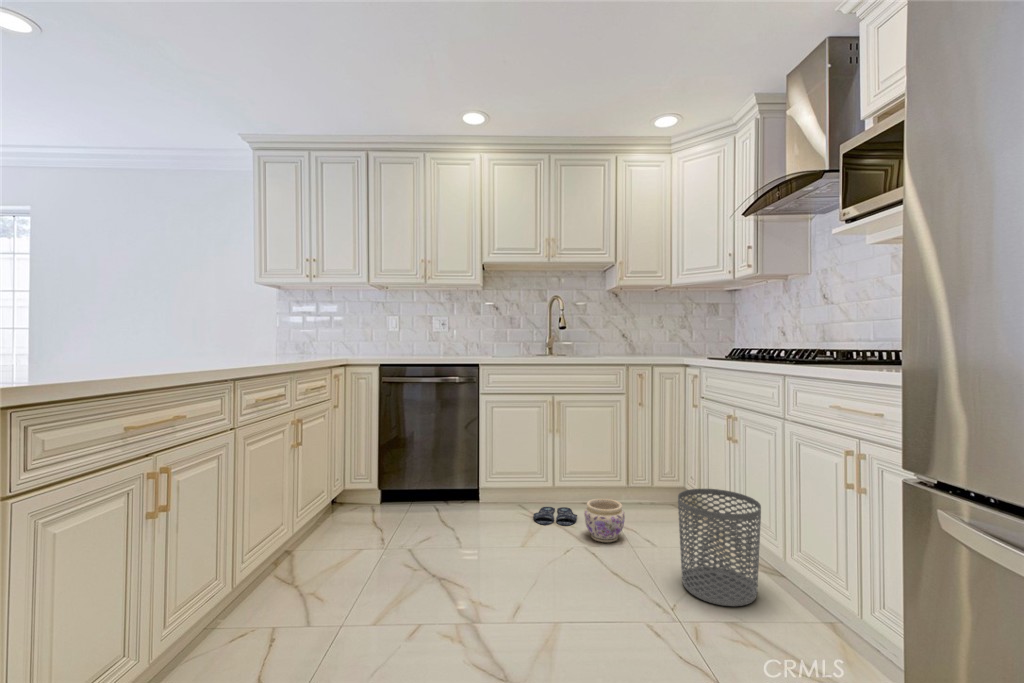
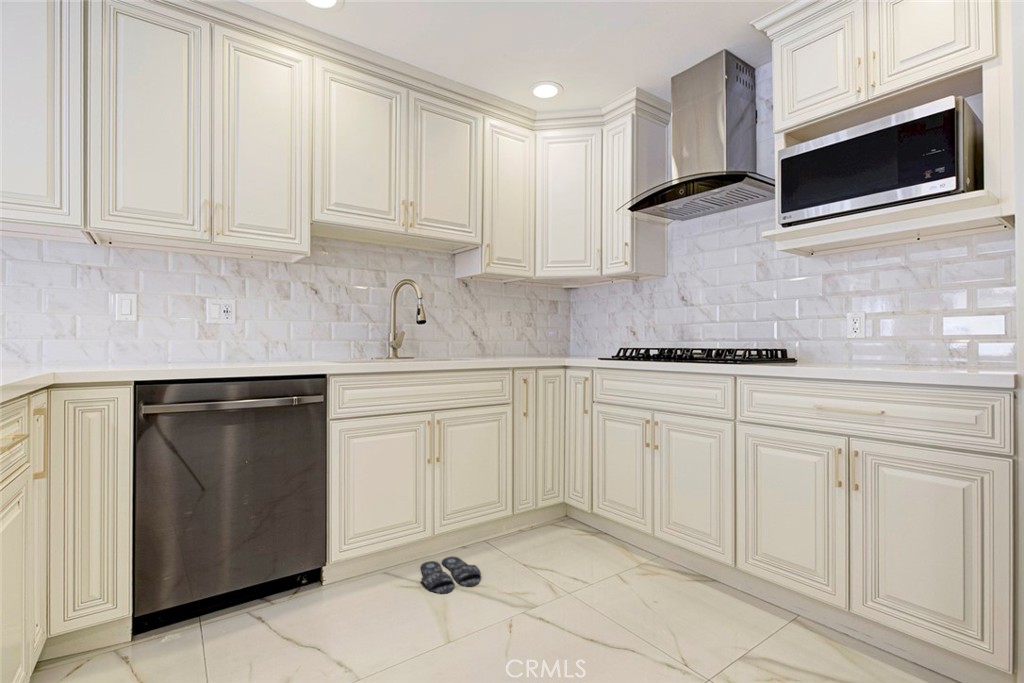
waste bin: present [678,489,761,606] -> none [659,506,752,645]
planter: present [584,499,625,543] -> none [508,538,559,598]

